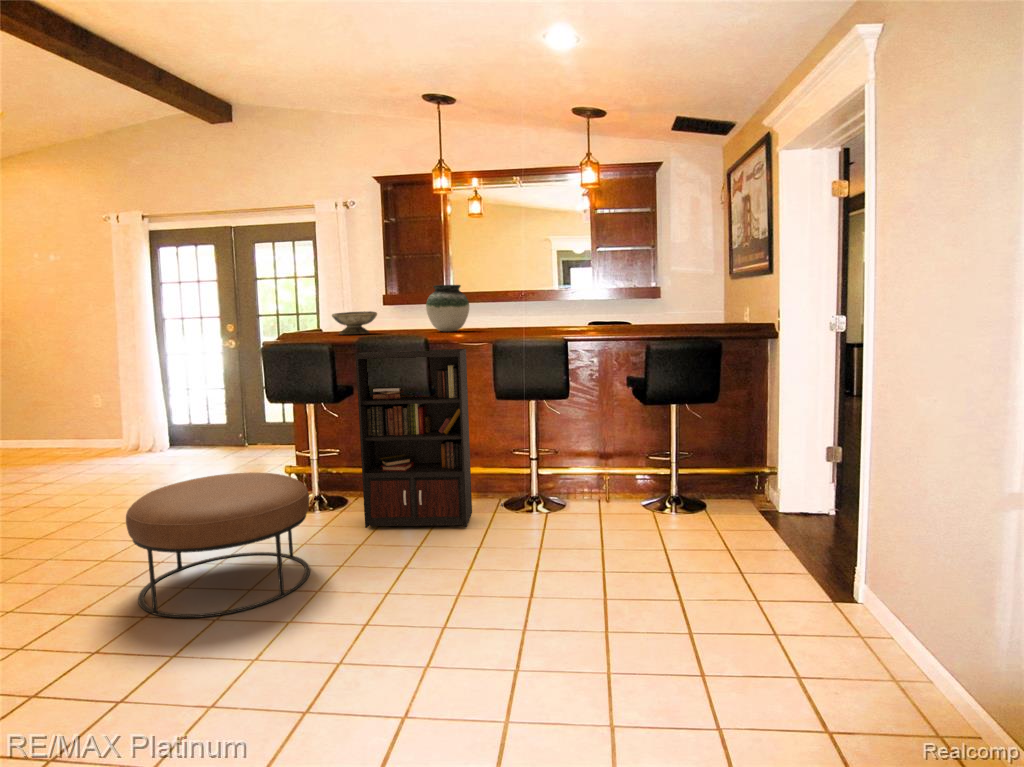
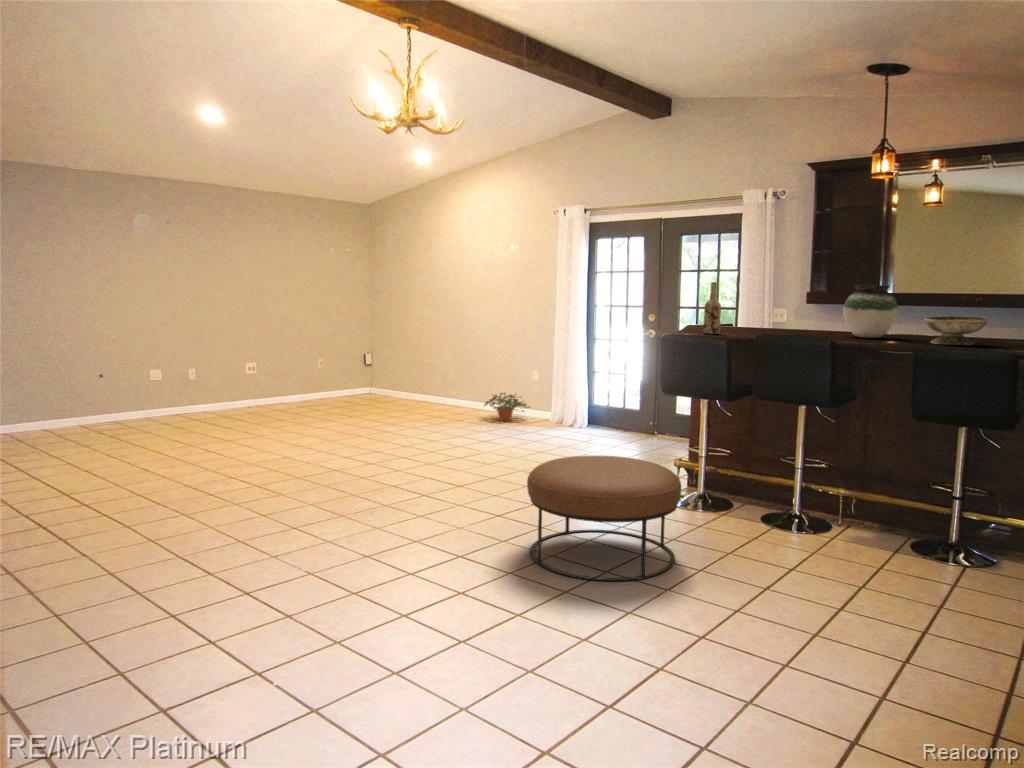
wine bottle: none [302,285,319,337] -> present [704,282,721,334]
decorative bowl: present [332,311,377,334] -> present [924,317,988,345]
bookcase: present [356,349,503,528] -> none [741,353,911,559]
potted plant: none [29,424,96,458] -> present [484,393,529,421]

